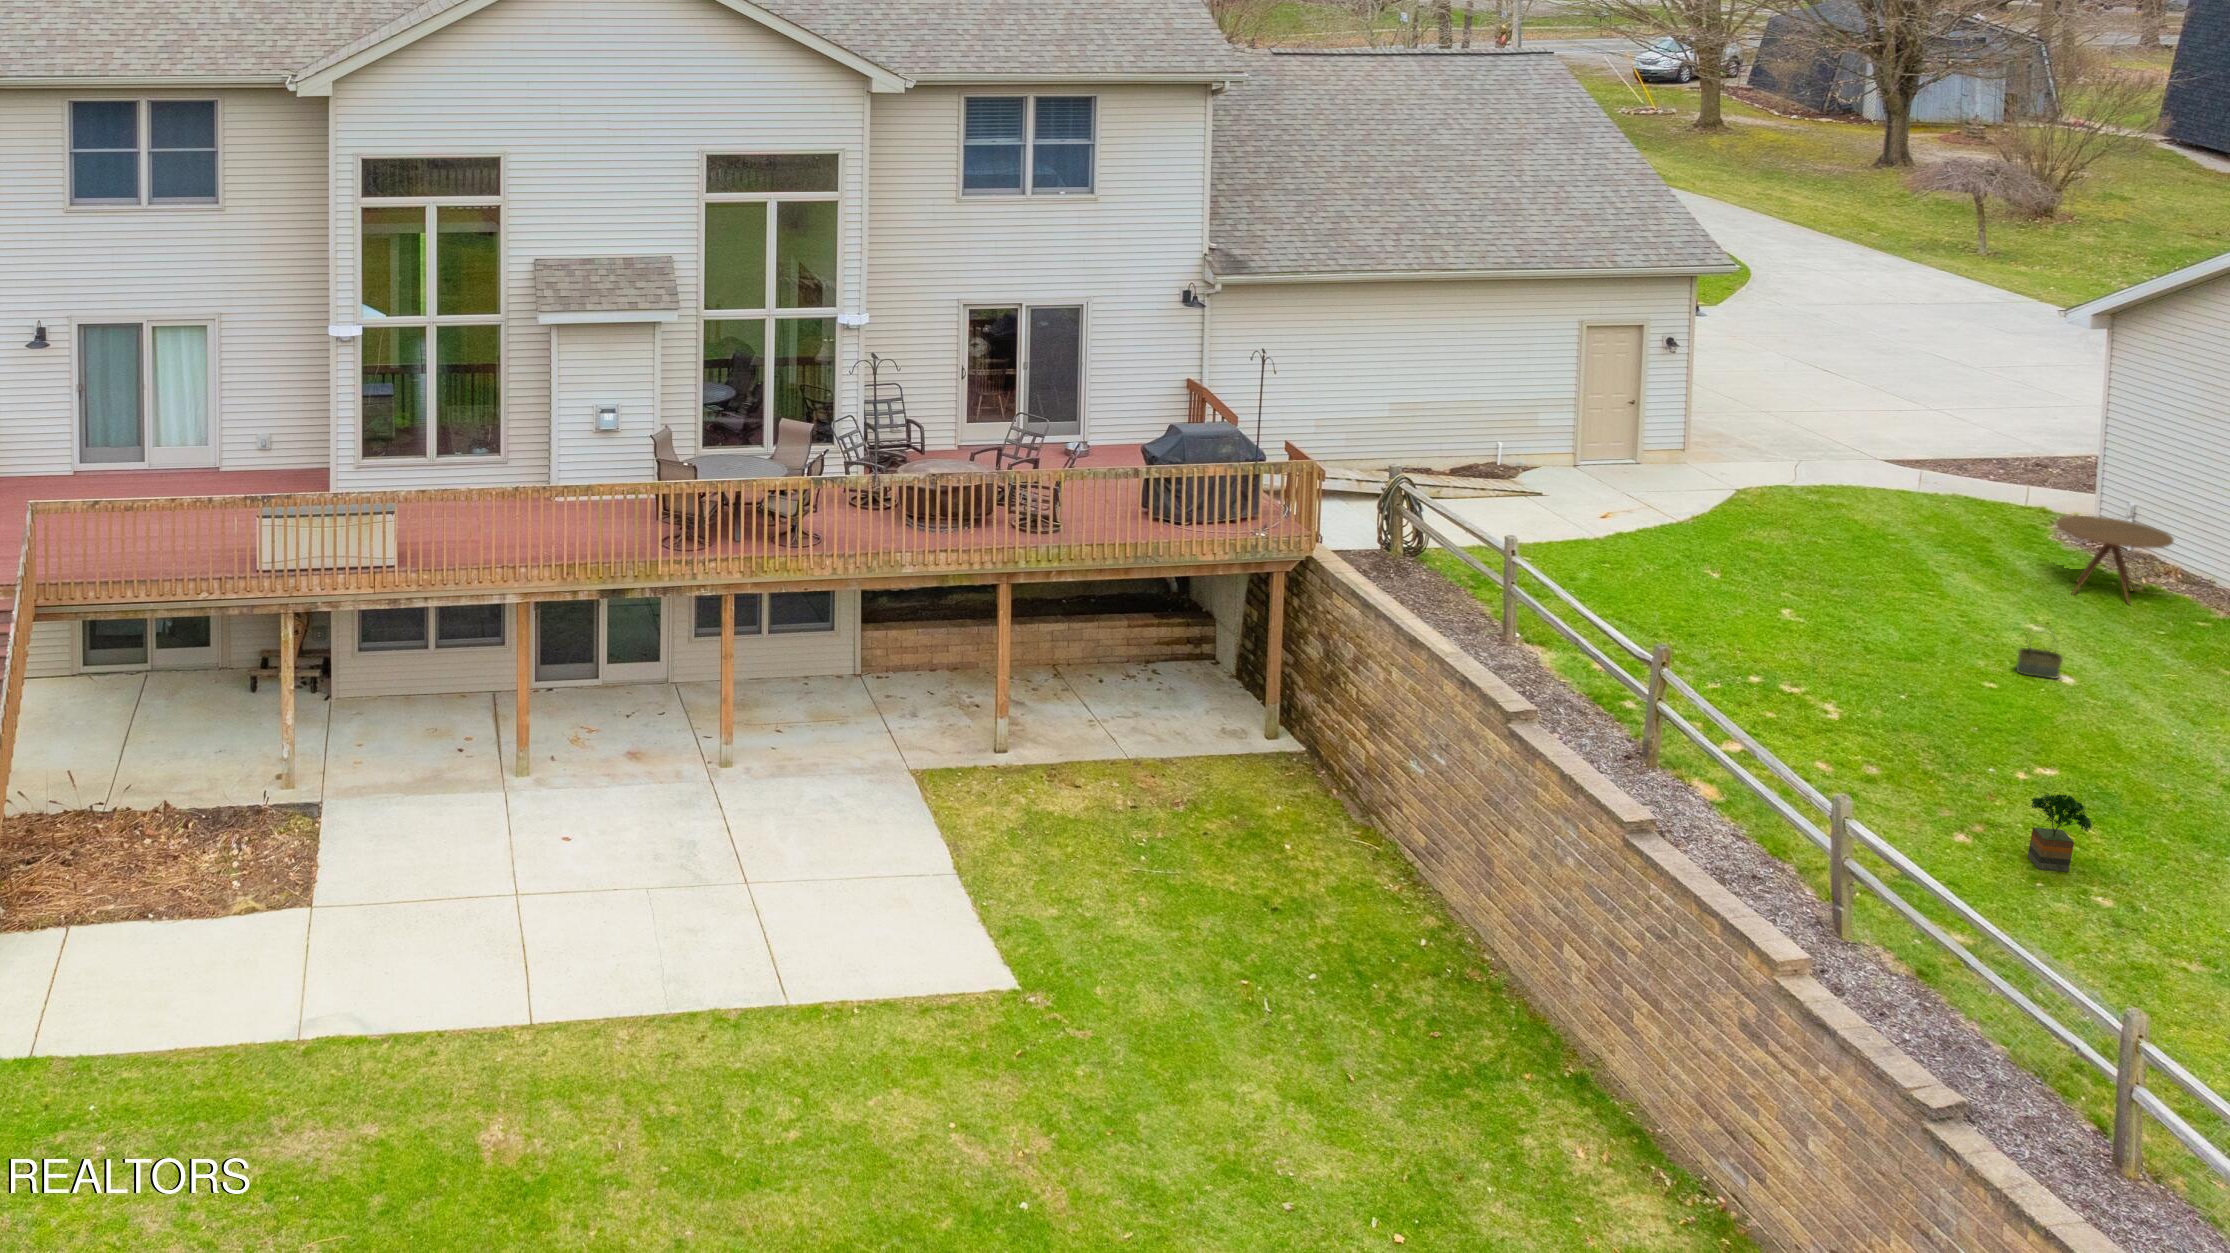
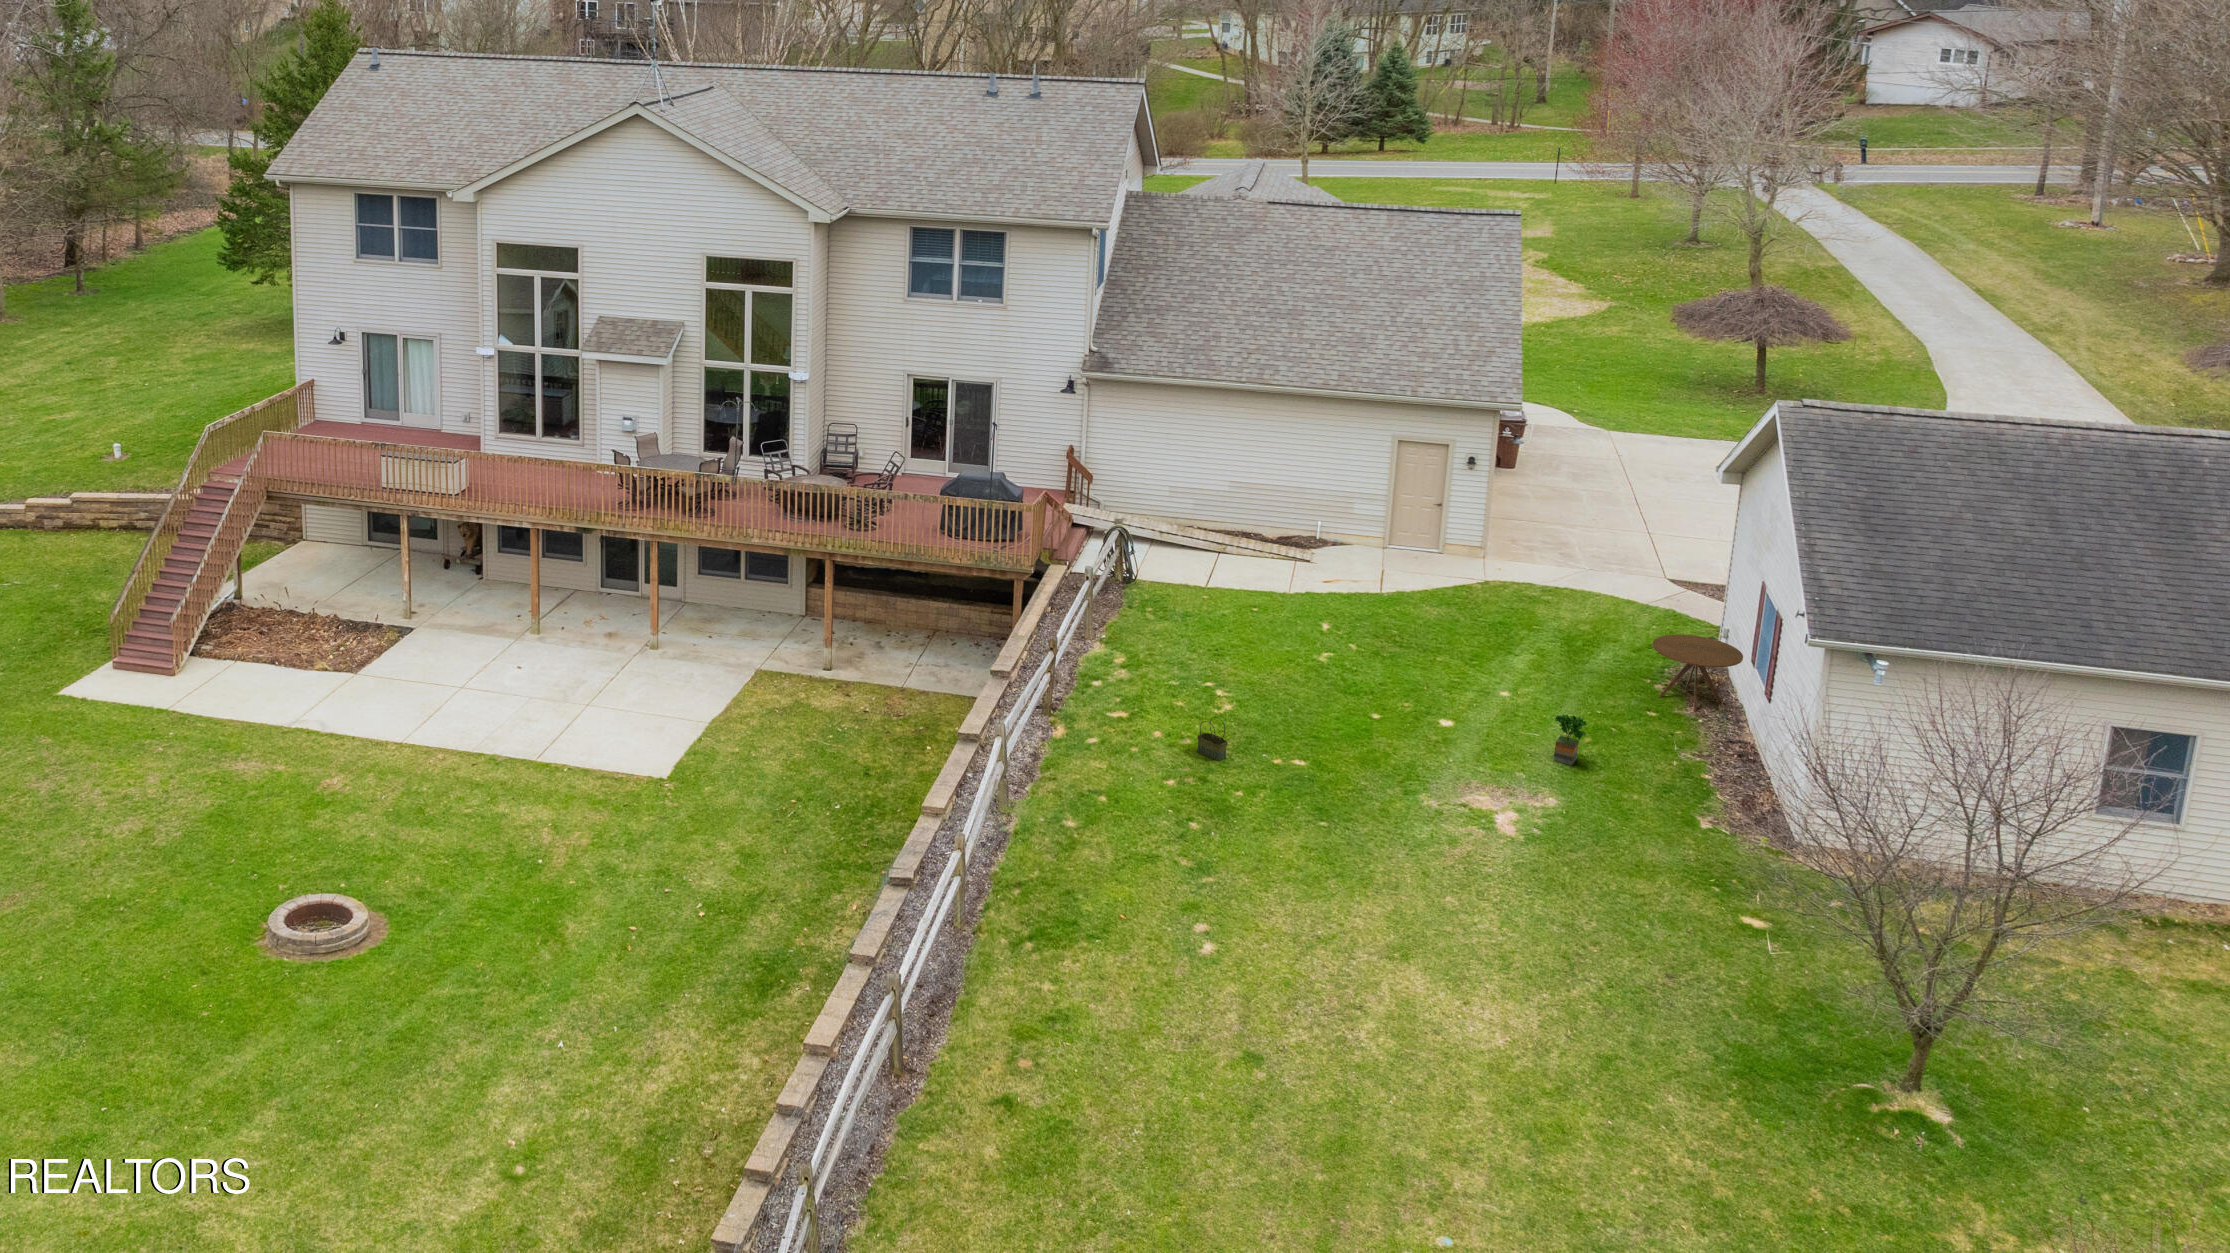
basket: present [2016,630,2063,679] -> present [1197,717,1228,760]
potted tree: present [2028,793,2092,872] -> present [1554,714,1587,765]

